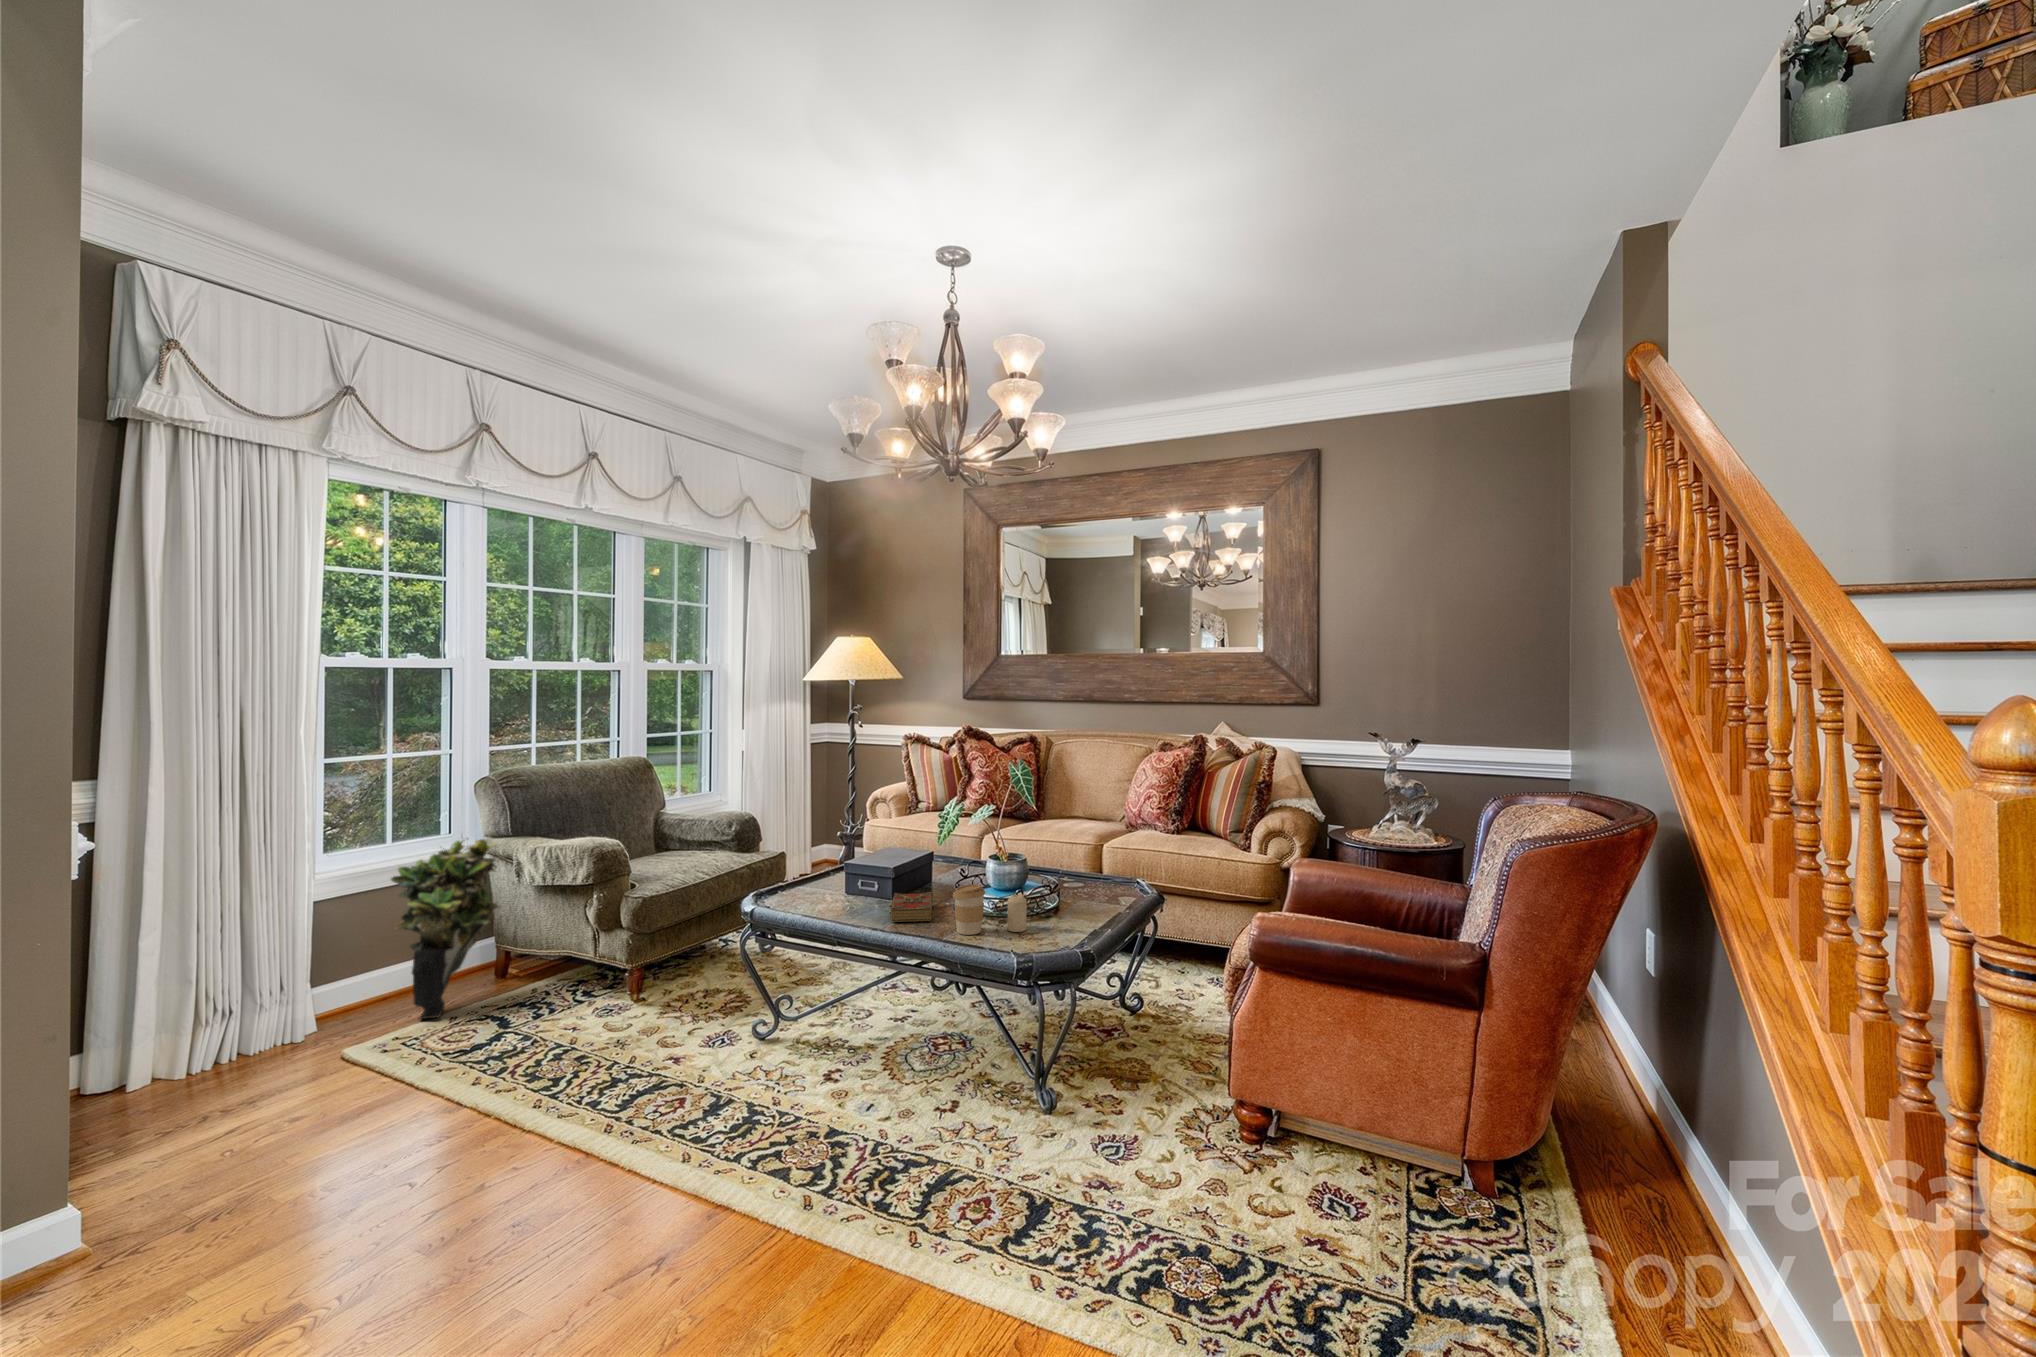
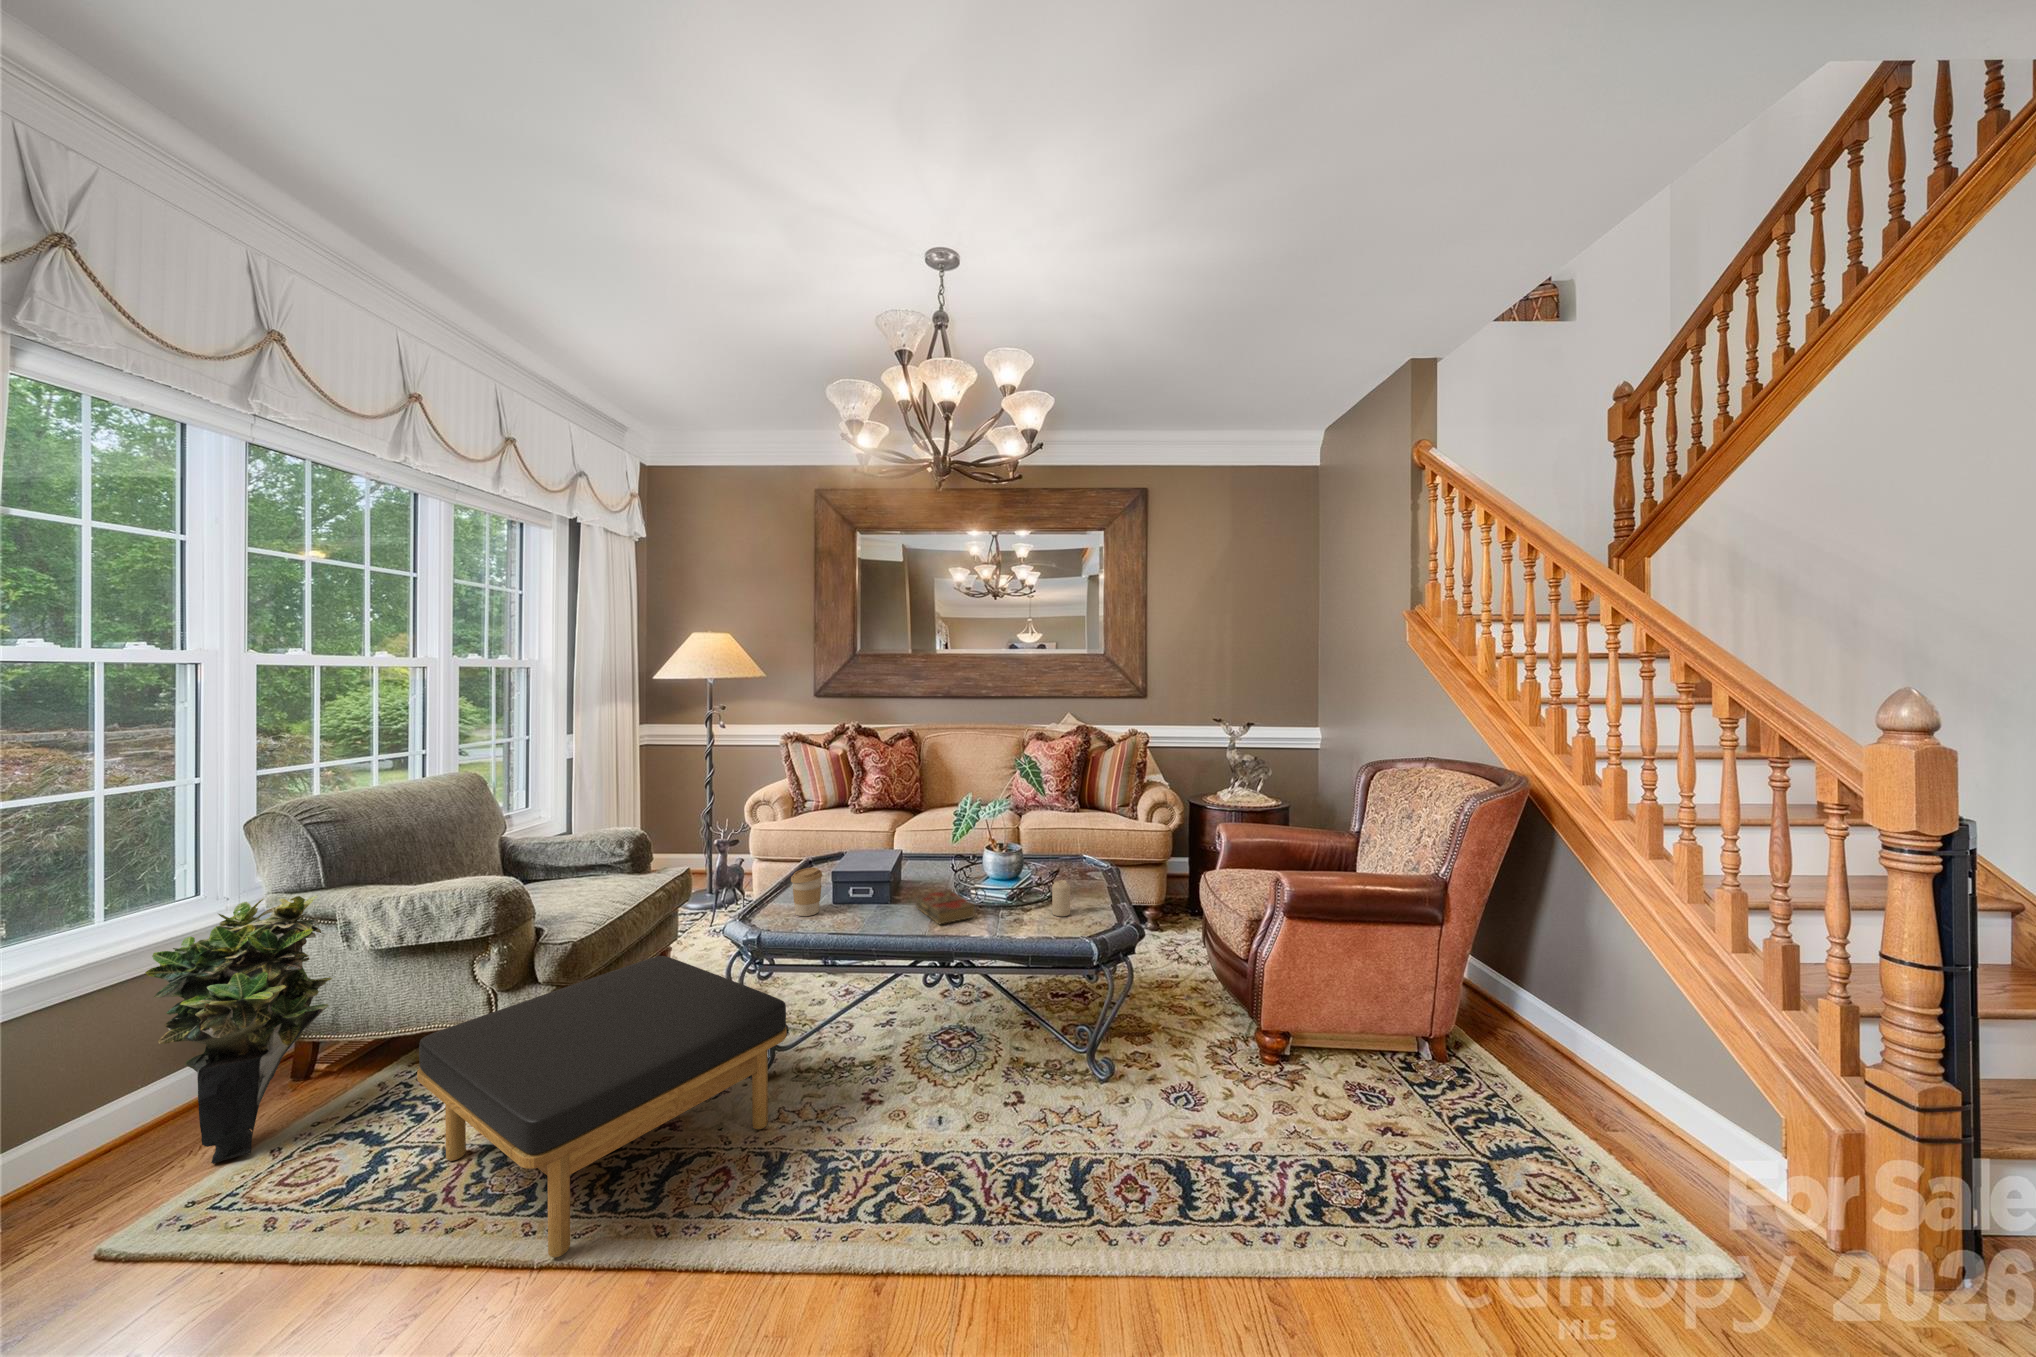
coffee cup: present [953,884,985,935] -> present [791,868,822,916]
ottoman: none [511,923,758,1125] -> present [417,956,787,1257]

